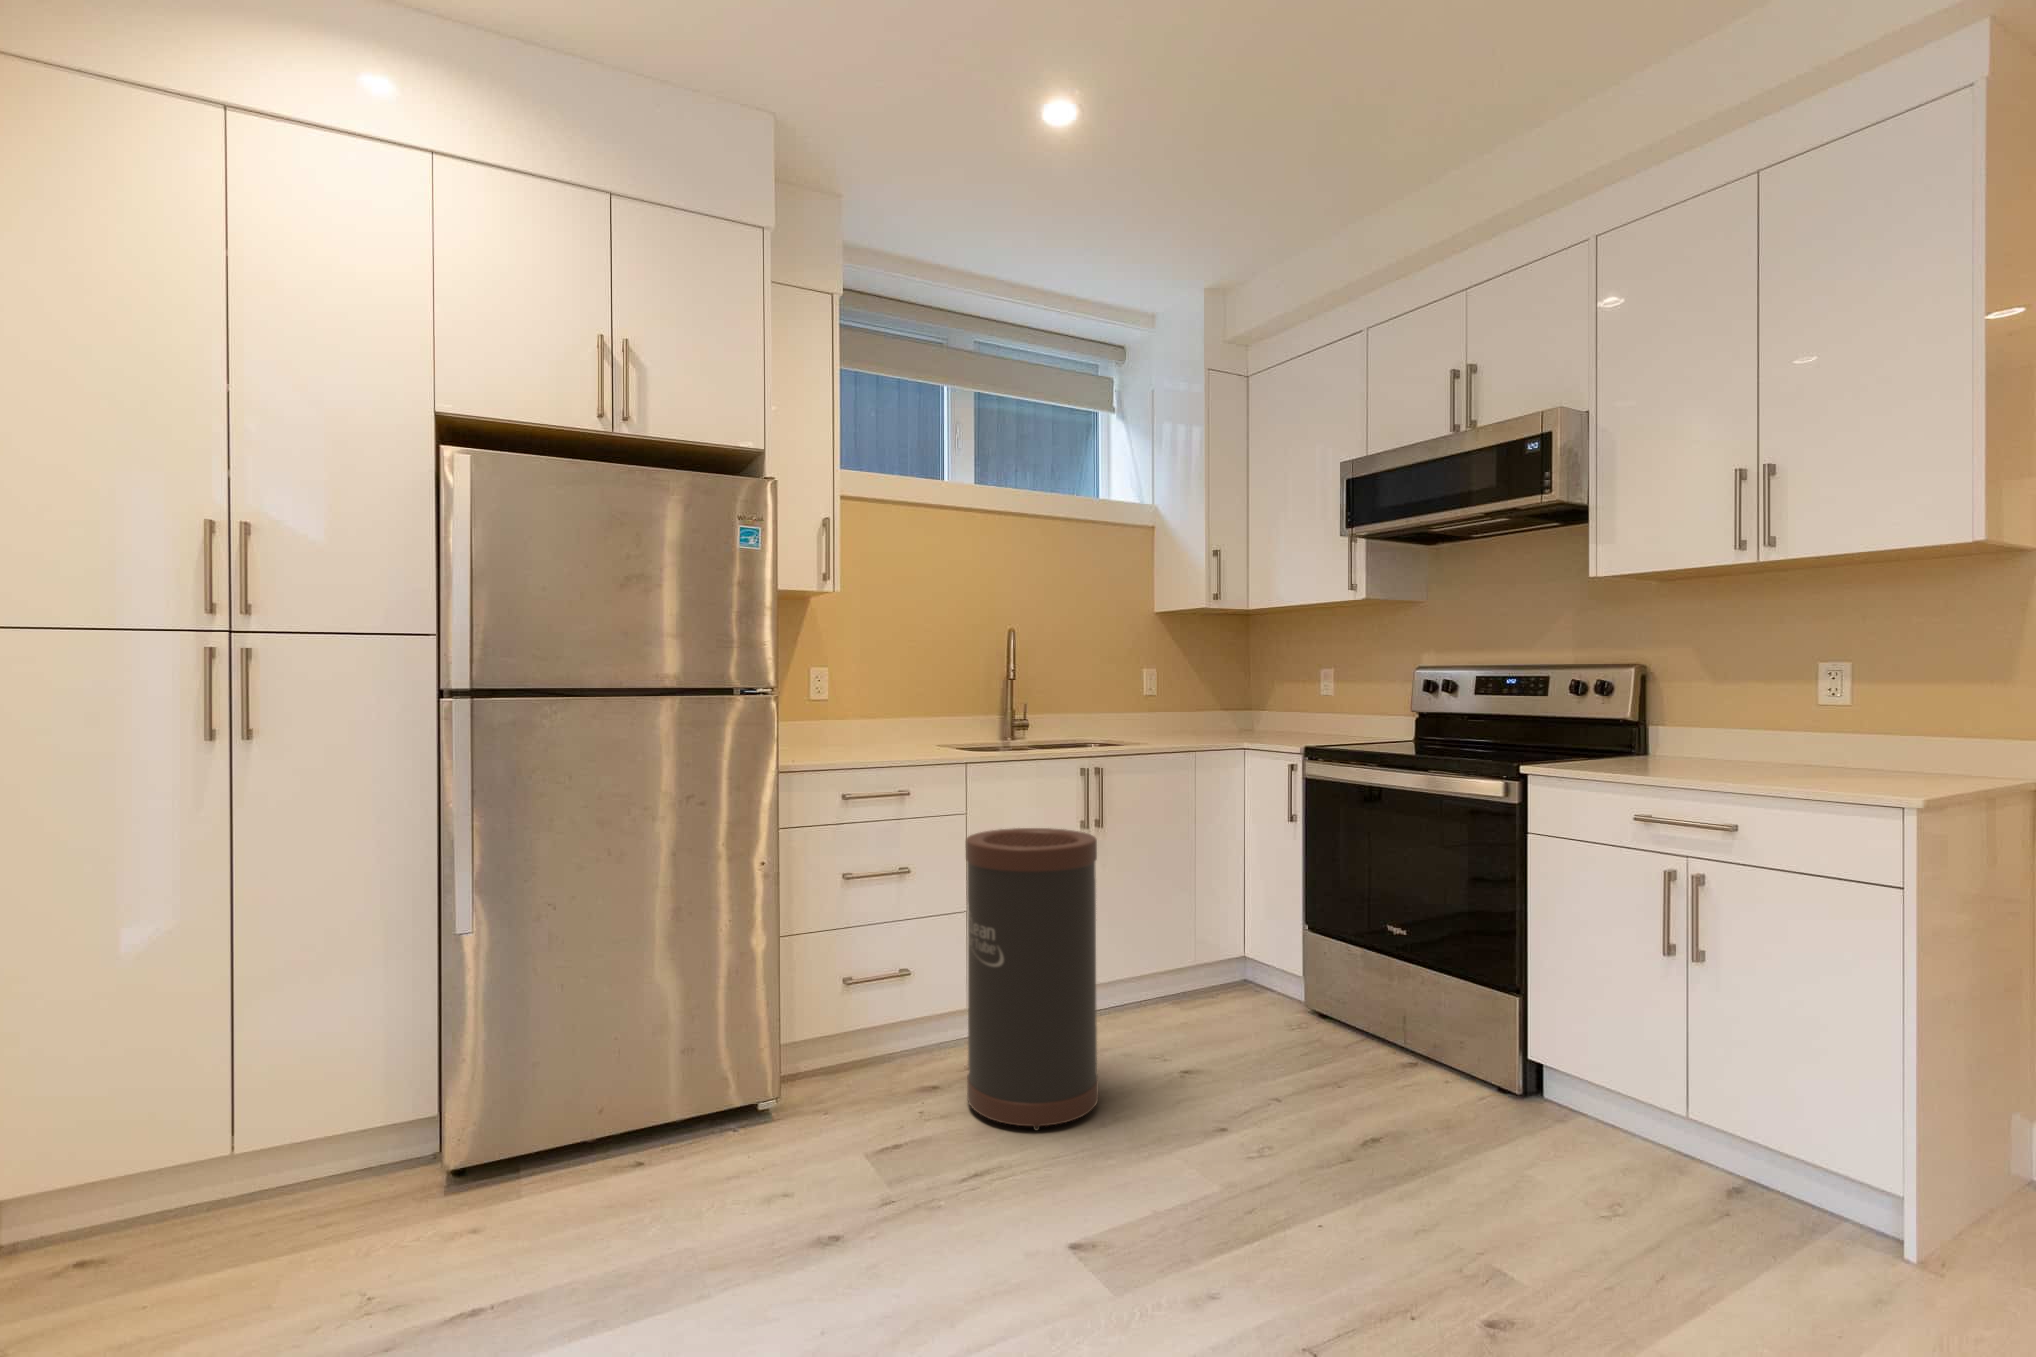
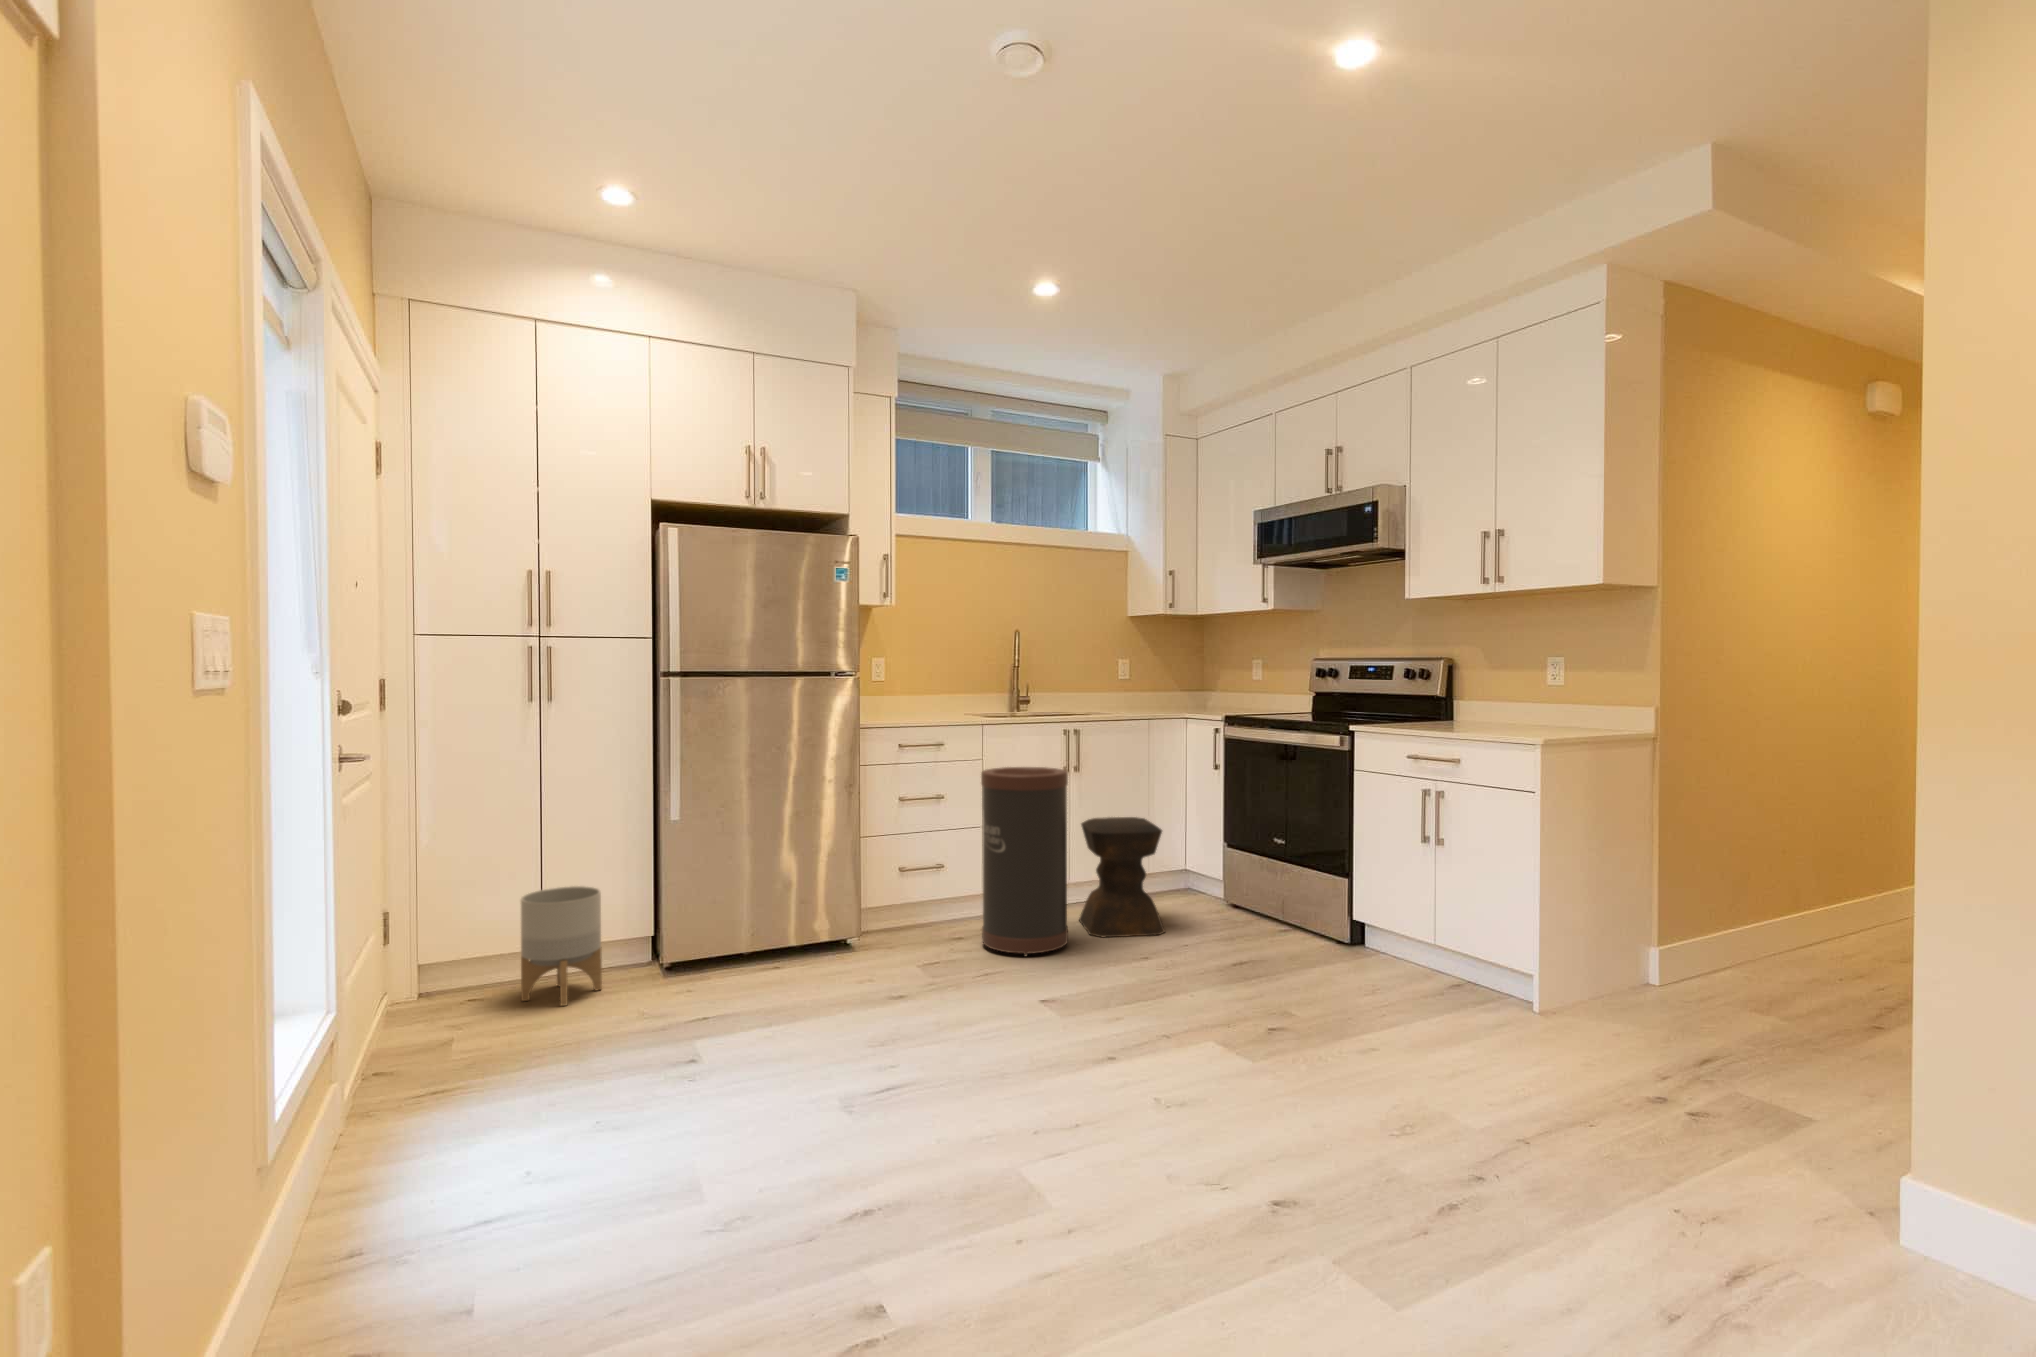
stool: none [1105,895,1237,1084] -> present [1079,817,1165,937]
planter: none [164,1050,325,1282] -> present [520,886,602,1006]

